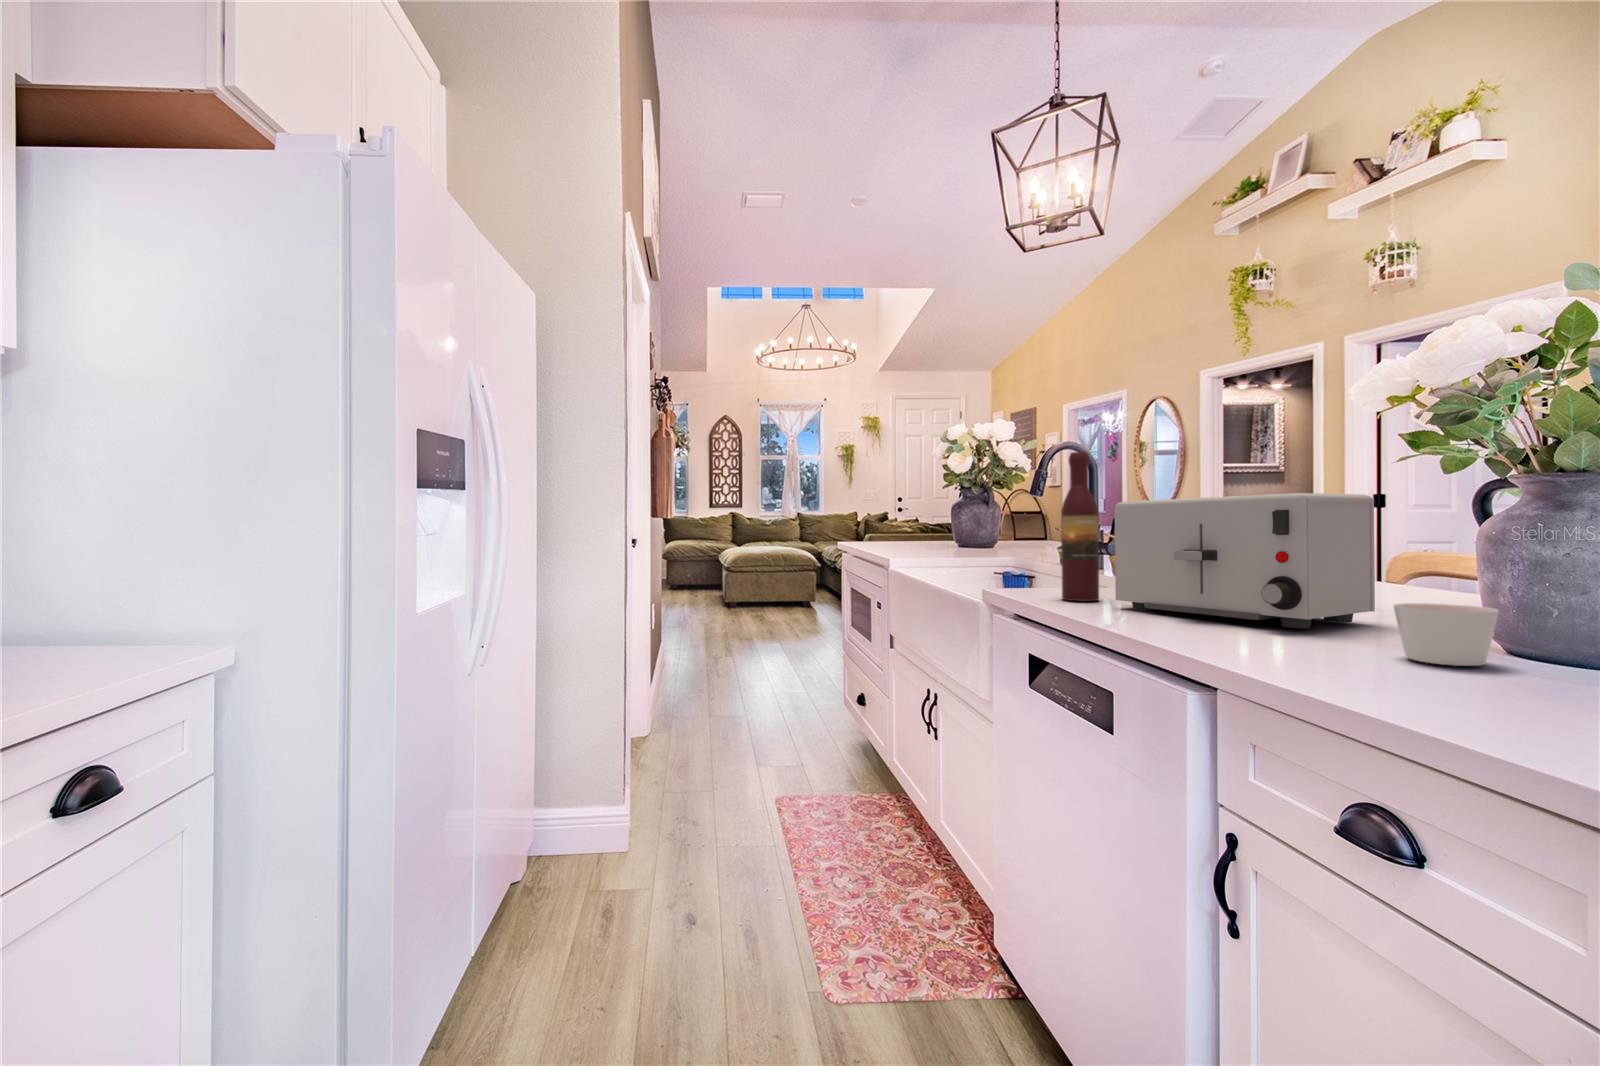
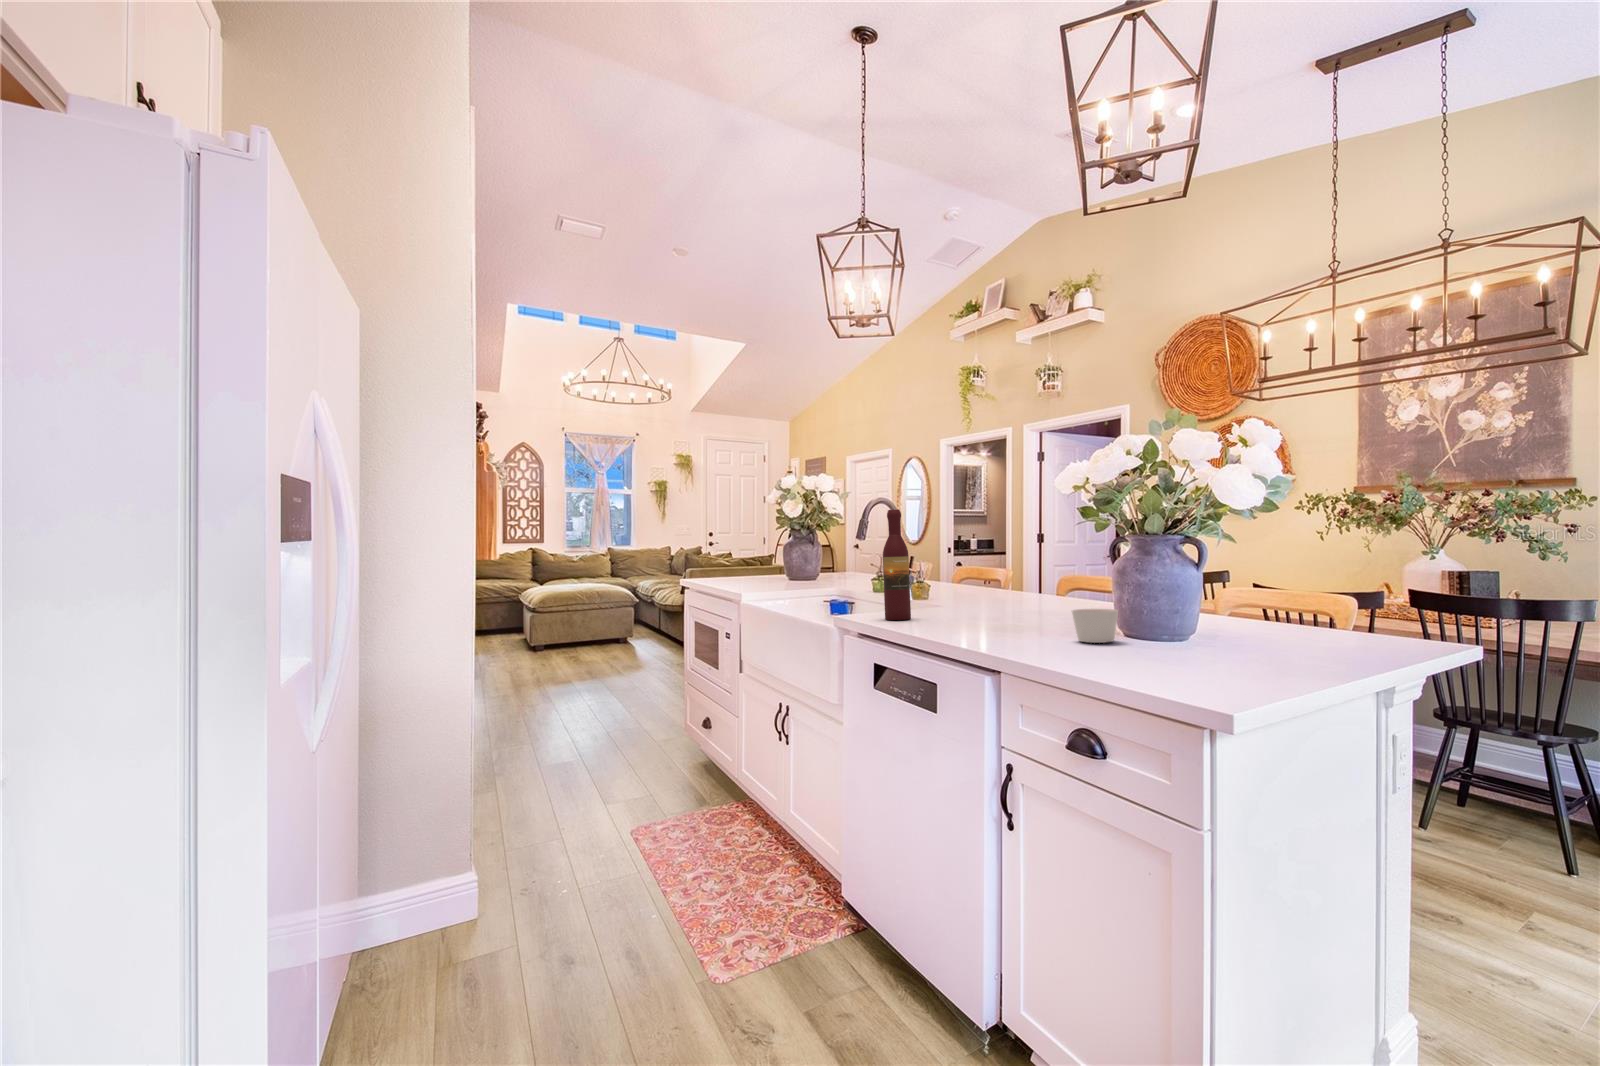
toaster: present [1115,493,1375,628] -> none [919,542,1074,629]

